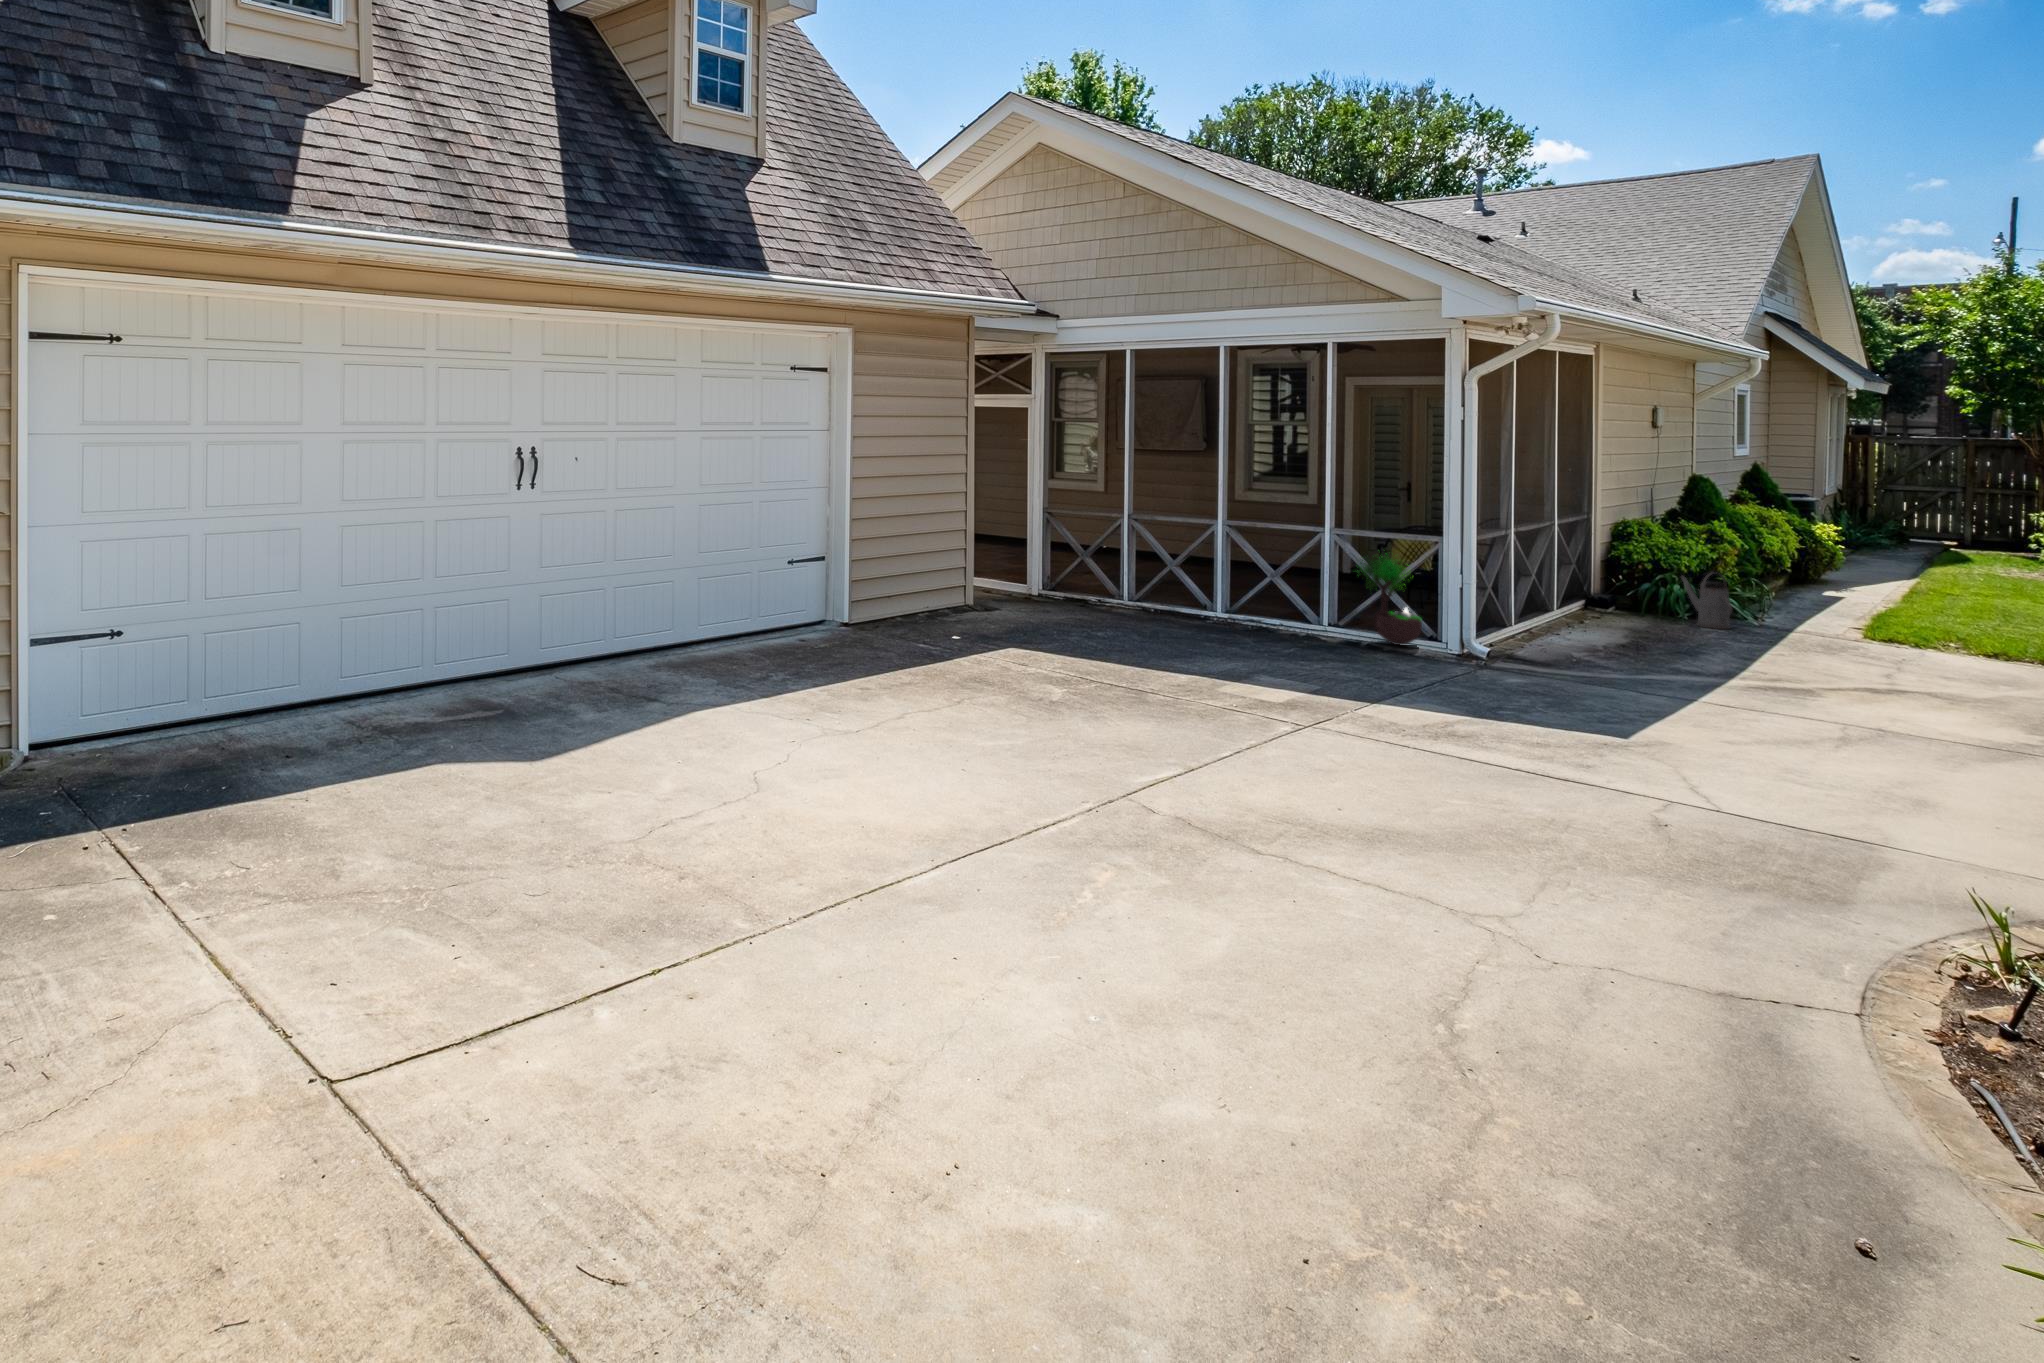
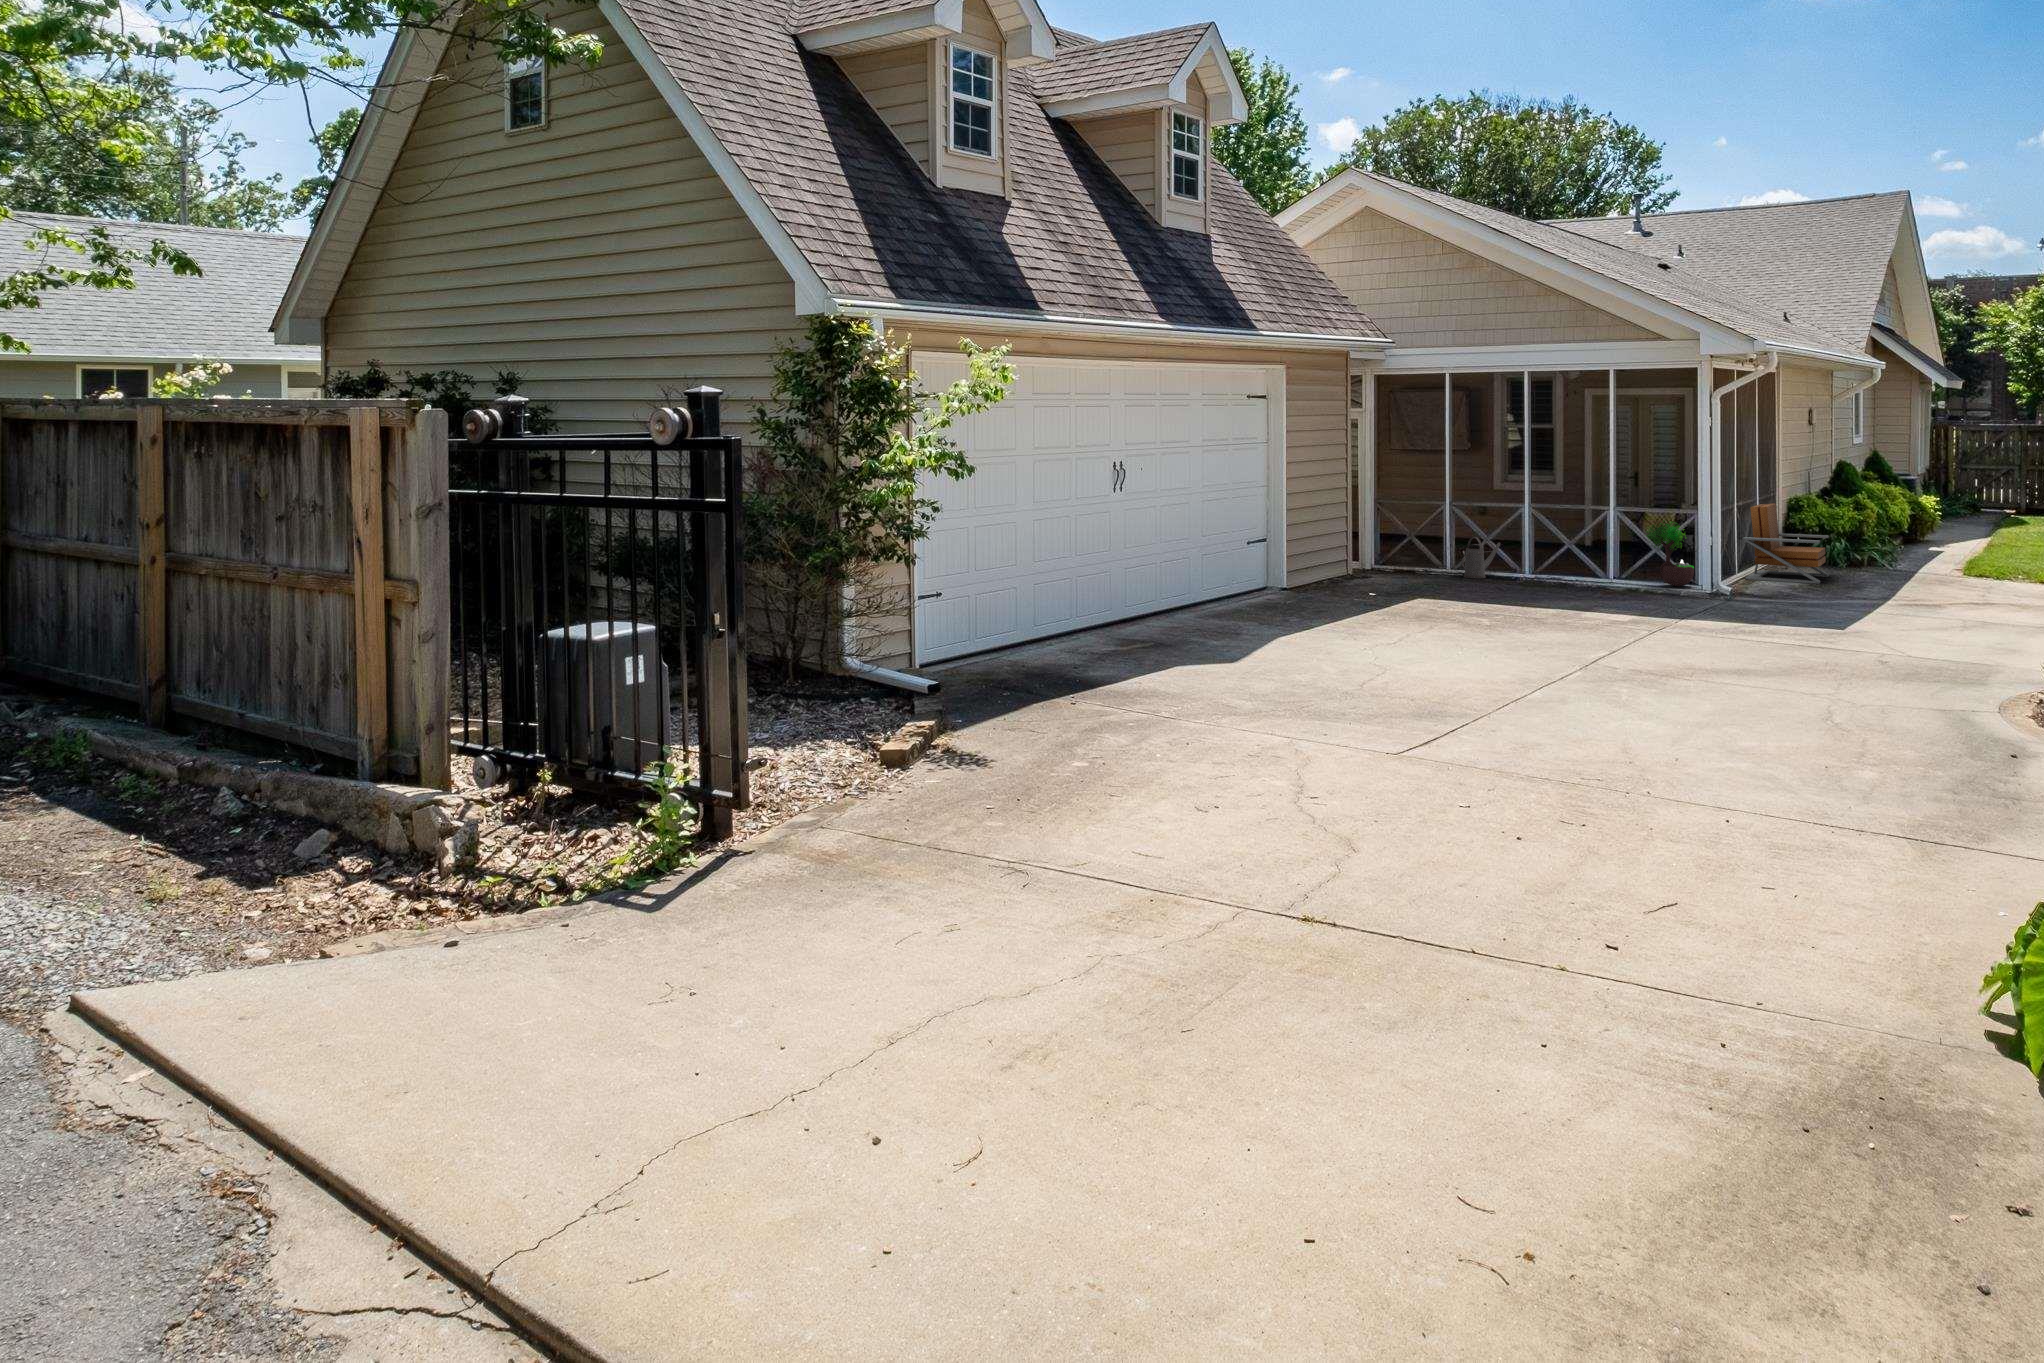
lounge chair: none [1512,529,1648,649] -> present [1743,504,1829,584]
watering can: present [1681,573,1732,629] -> present [1461,537,1500,578]

